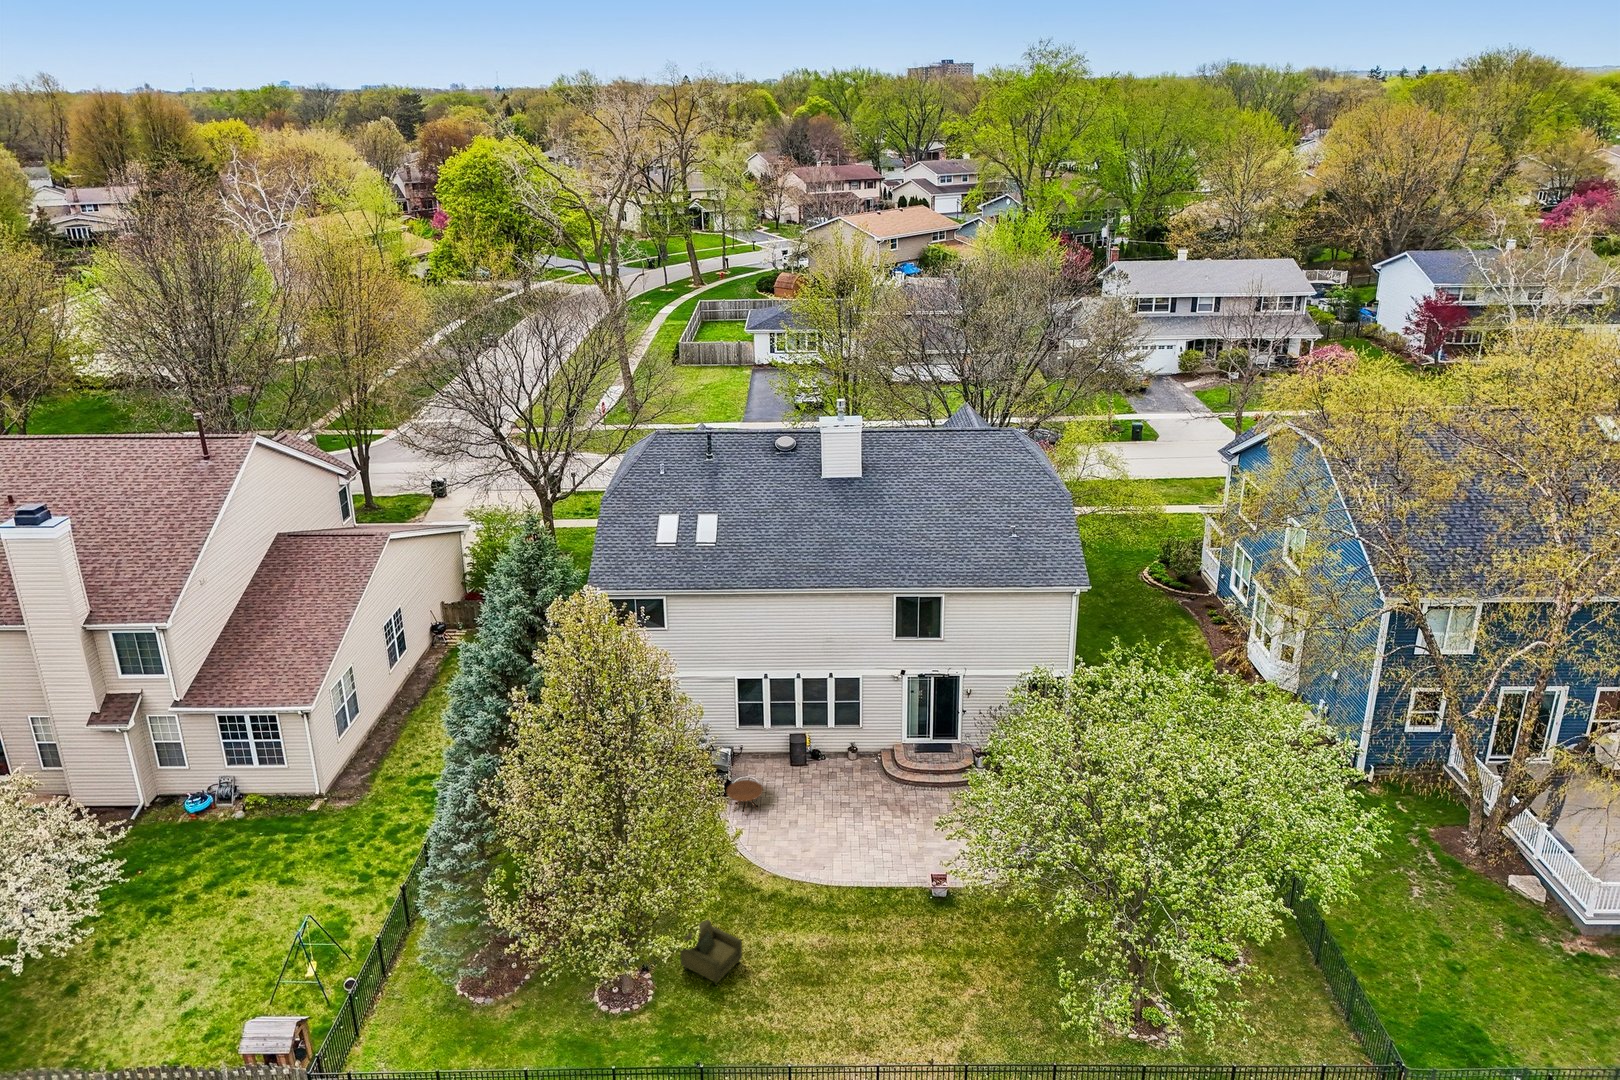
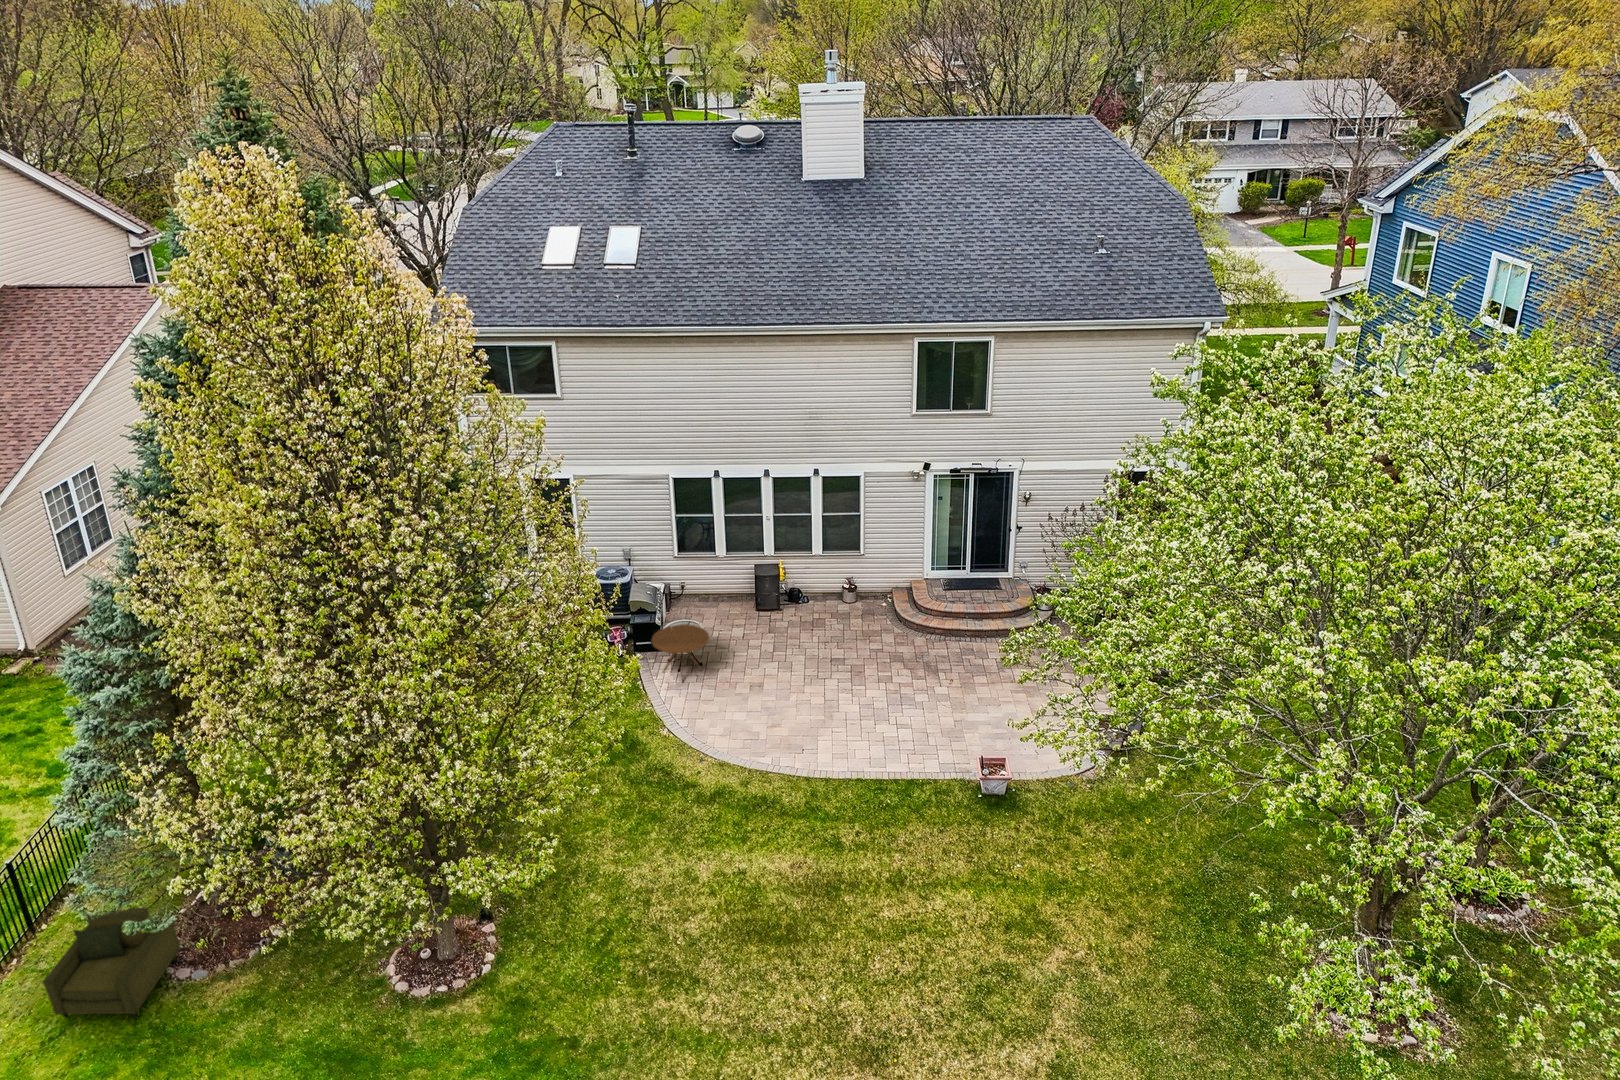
armchair: present [680,920,742,985] -> present [43,908,180,1019]

